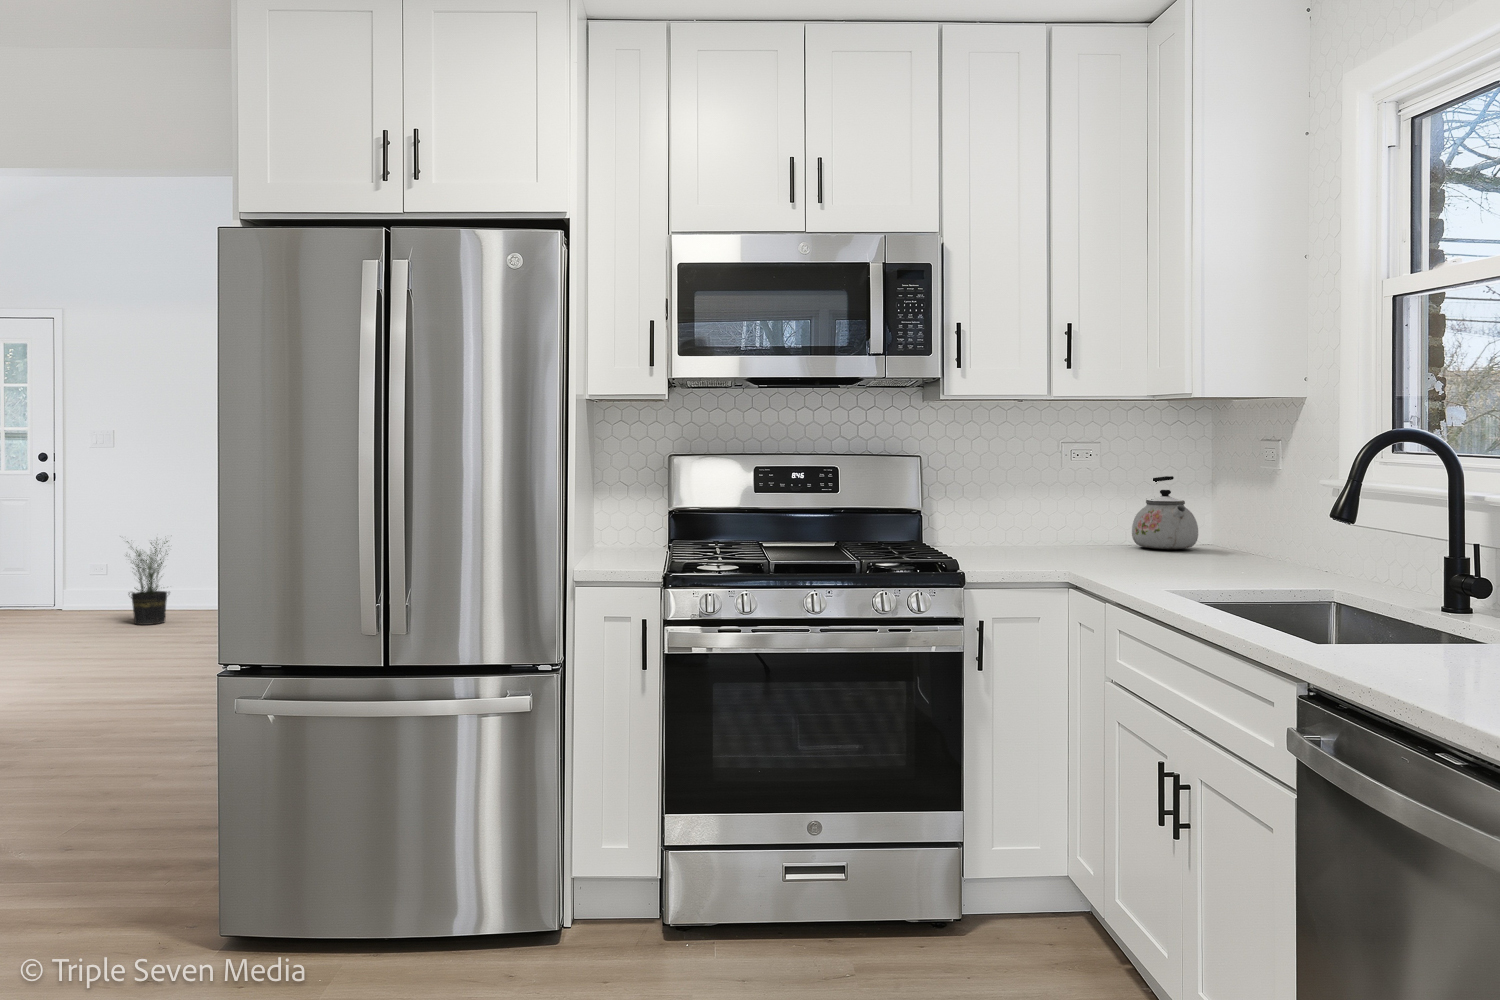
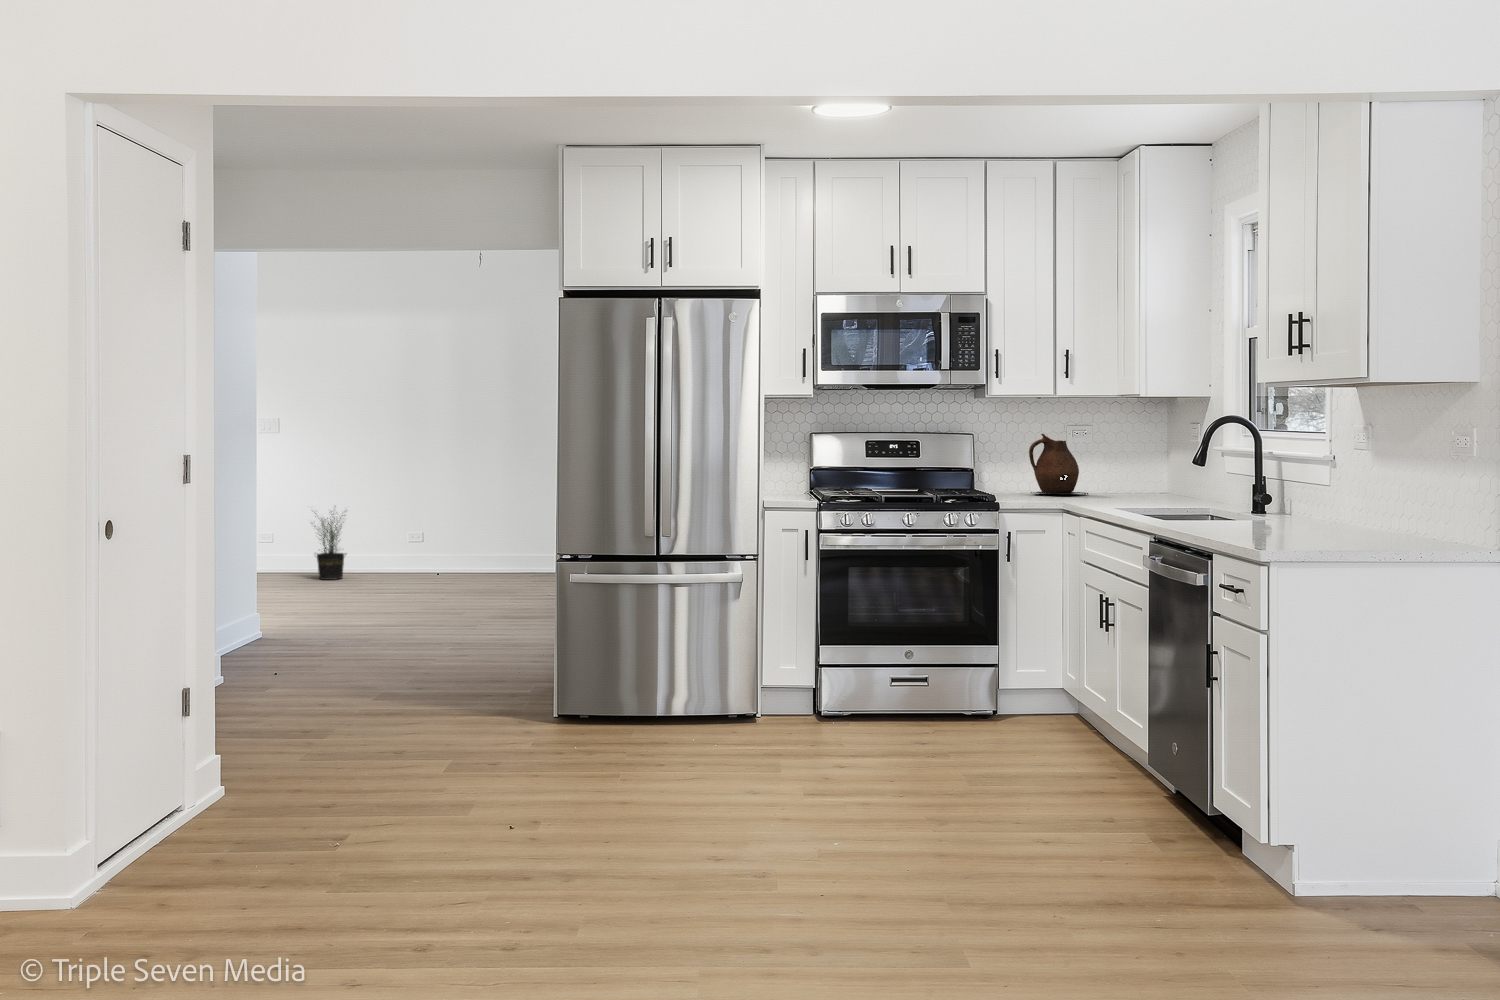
ceramic pitcher: none [1006,456,1096,552] -> present [1029,434,1088,495]
kettle: present [1132,476,1198,549] -> none [1113,447,1156,495]

